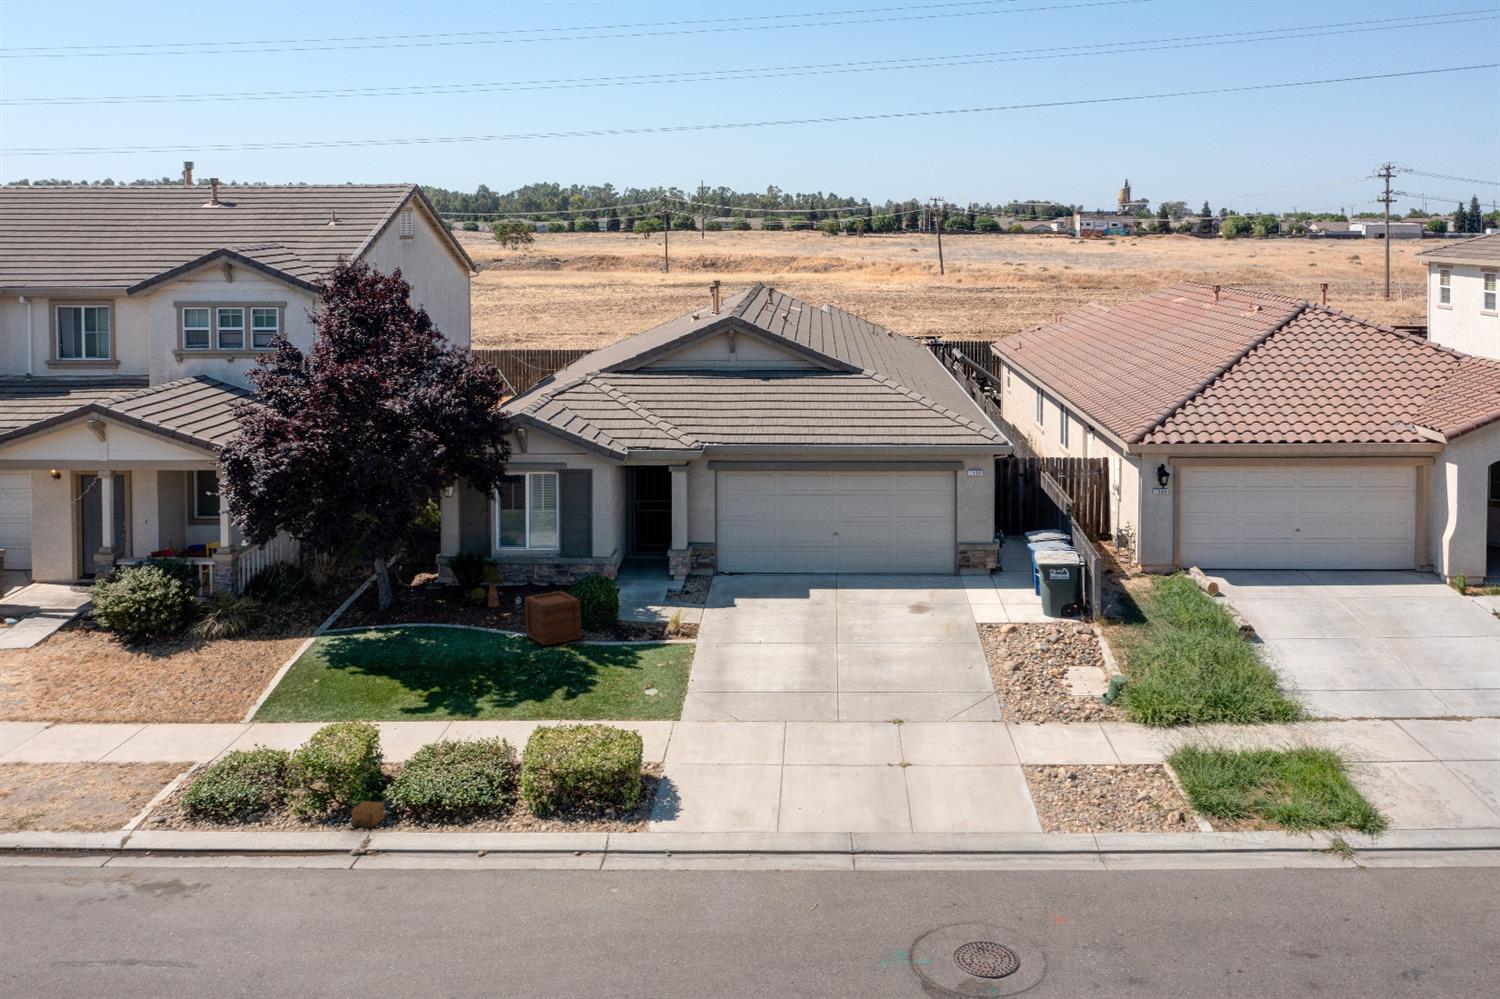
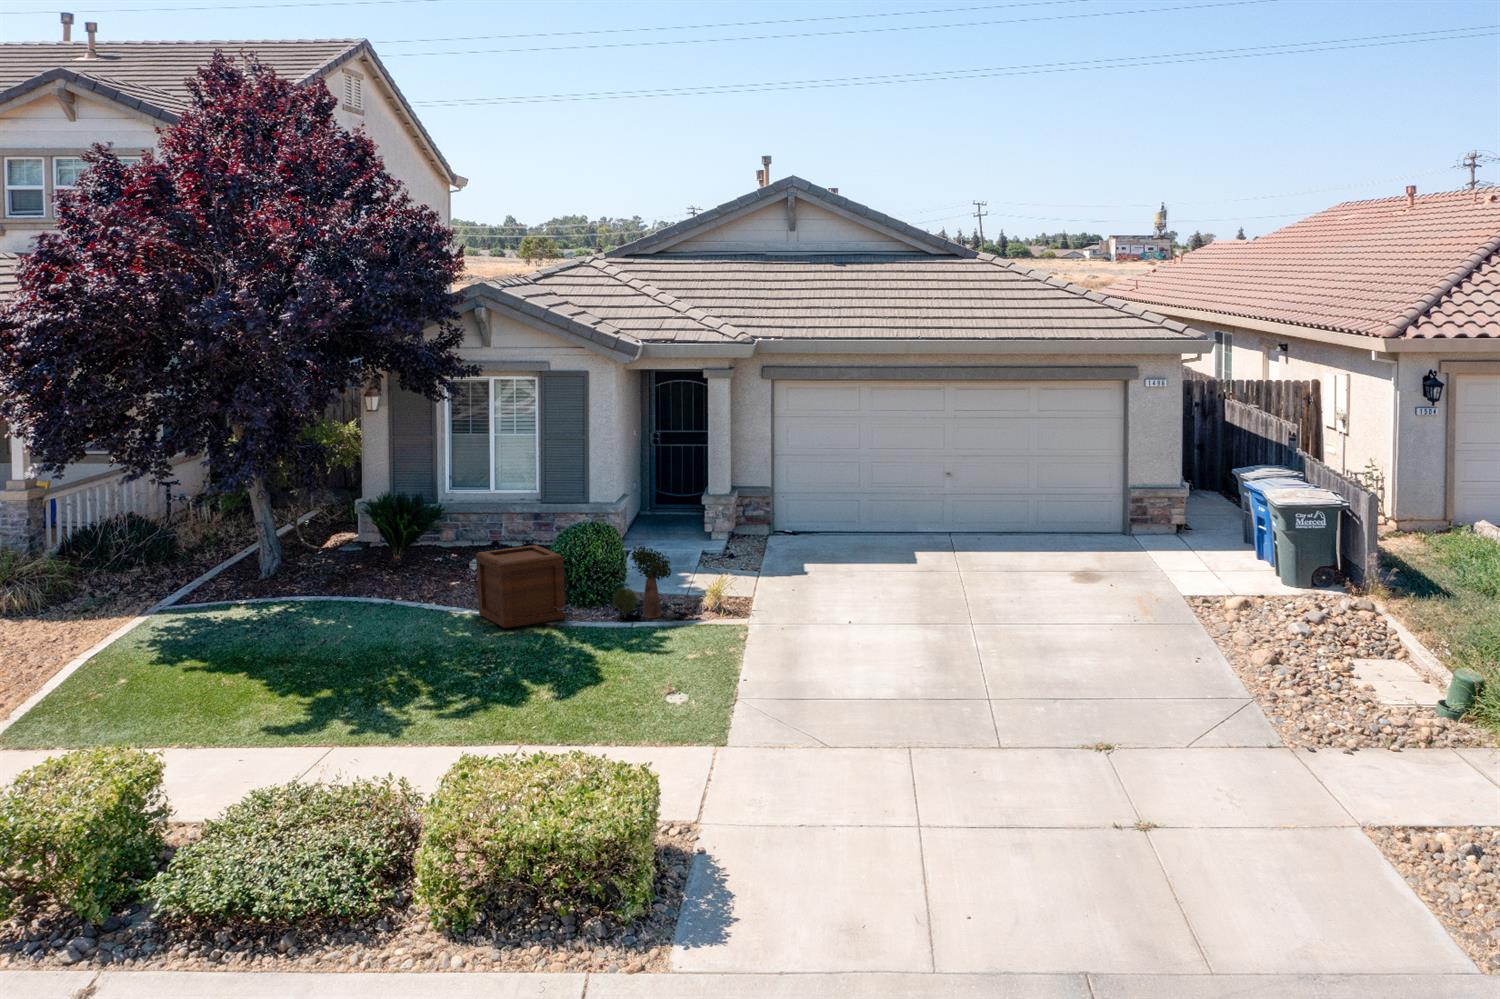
potted plant: present [472,566,504,607] -> present [612,547,671,618]
cardboard box: present [352,801,385,828] -> none [68,903,142,960]

